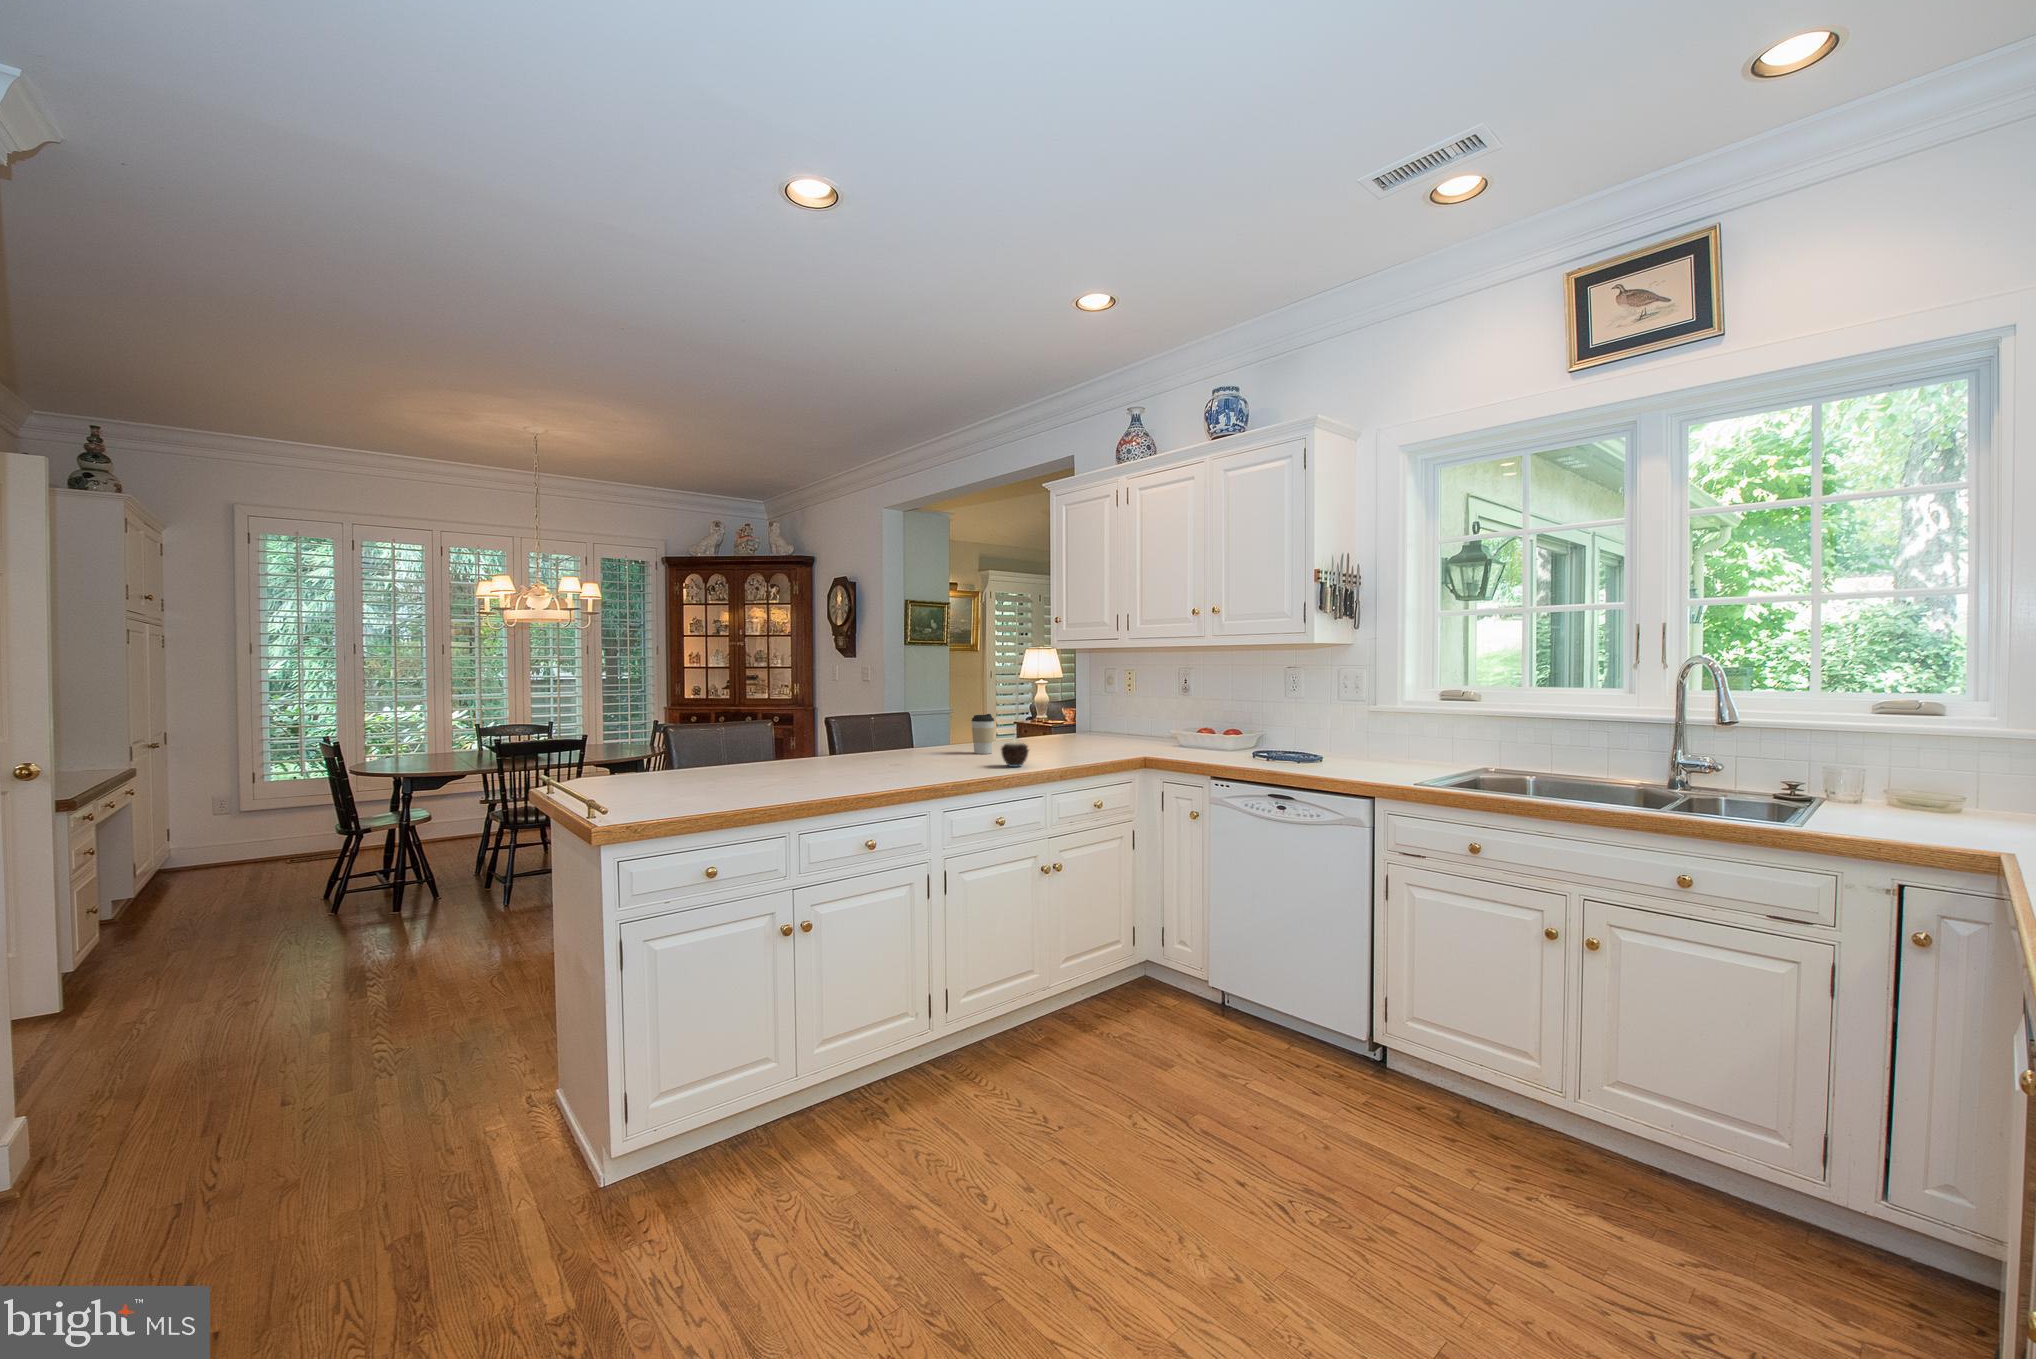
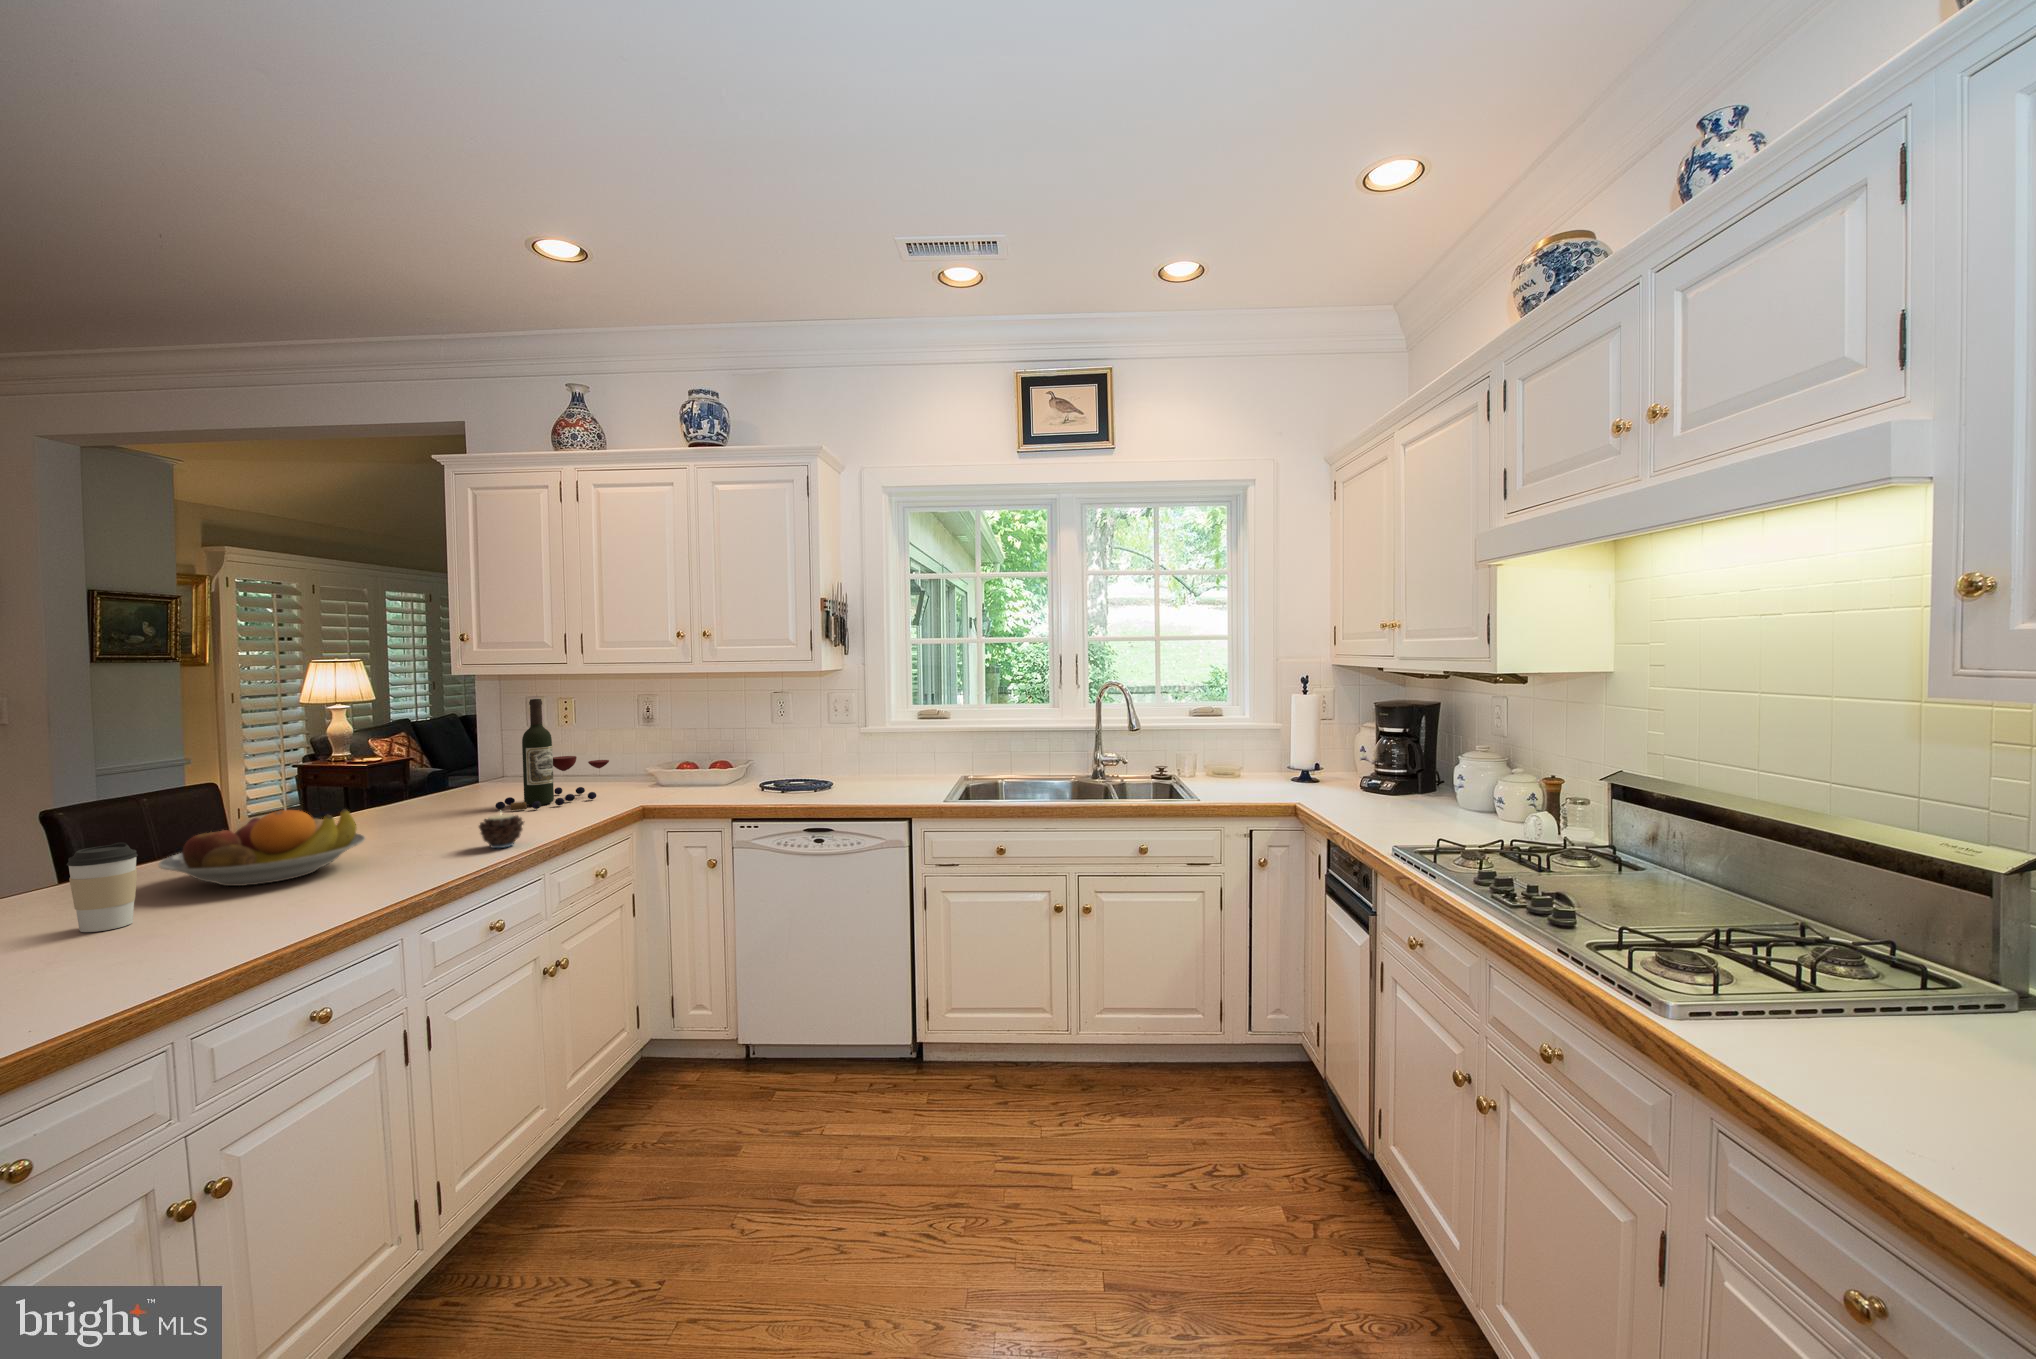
wine bottle: none [1049,664,1137,749] -> present [495,699,609,810]
coffee cup: present [971,714,994,754] -> present [67,842,138,932]
fruit bowl: none [838,722,939,766] -> present [158,810,365,886]

